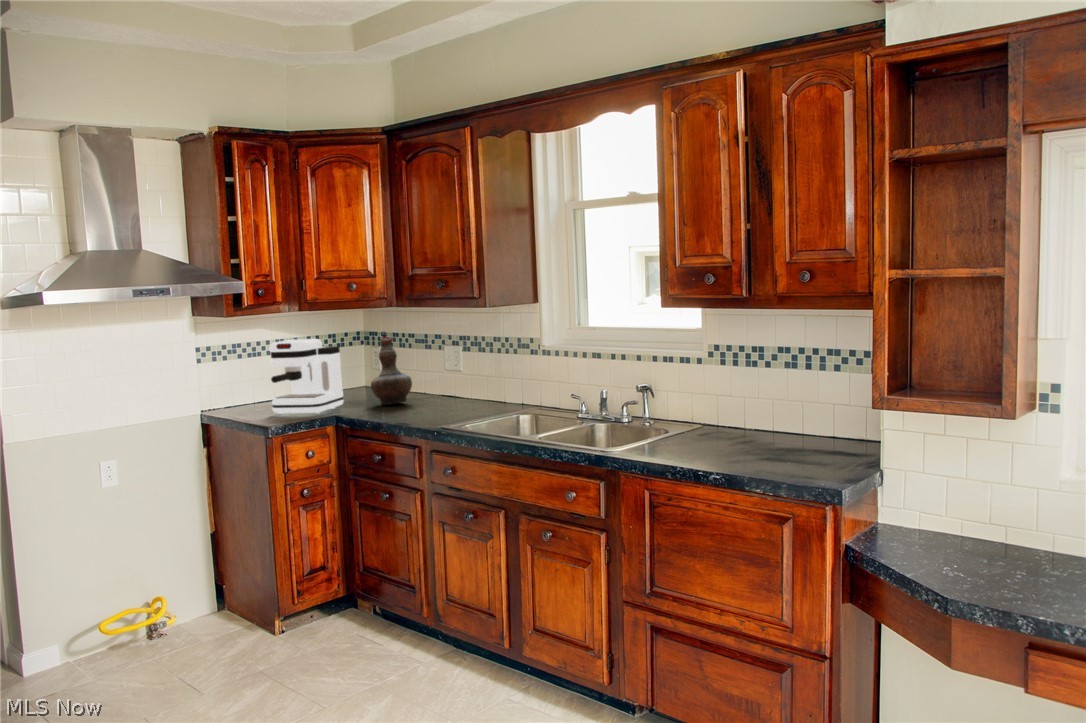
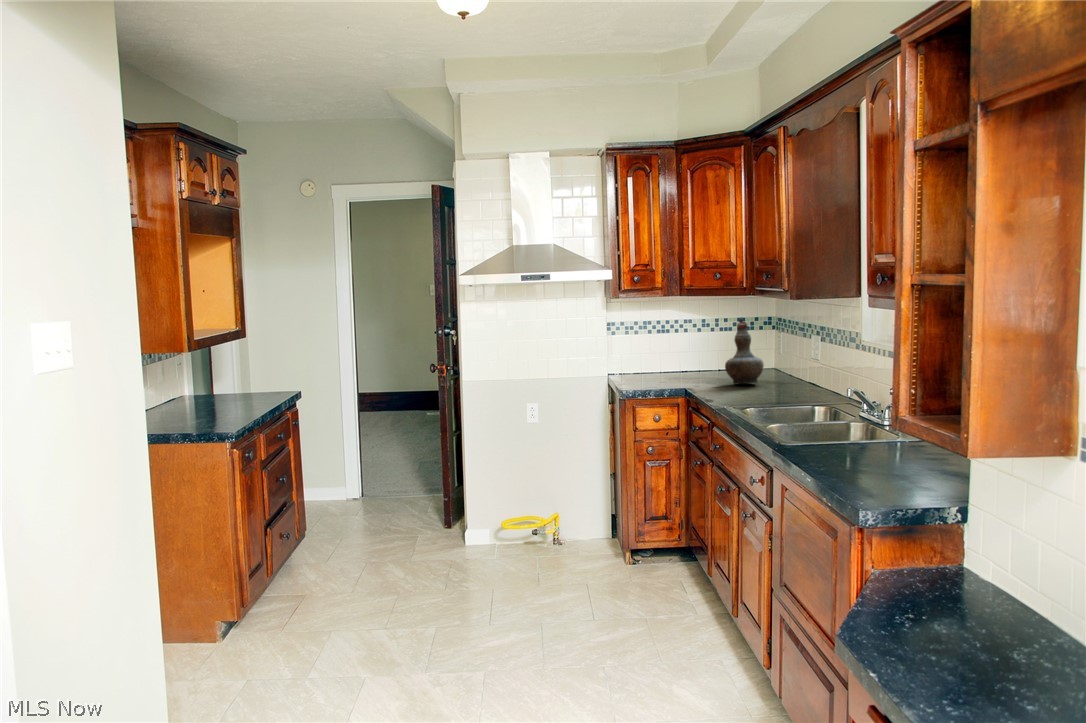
coffee maker: present [270,339,344,414] -> none [634,321,704,386]

